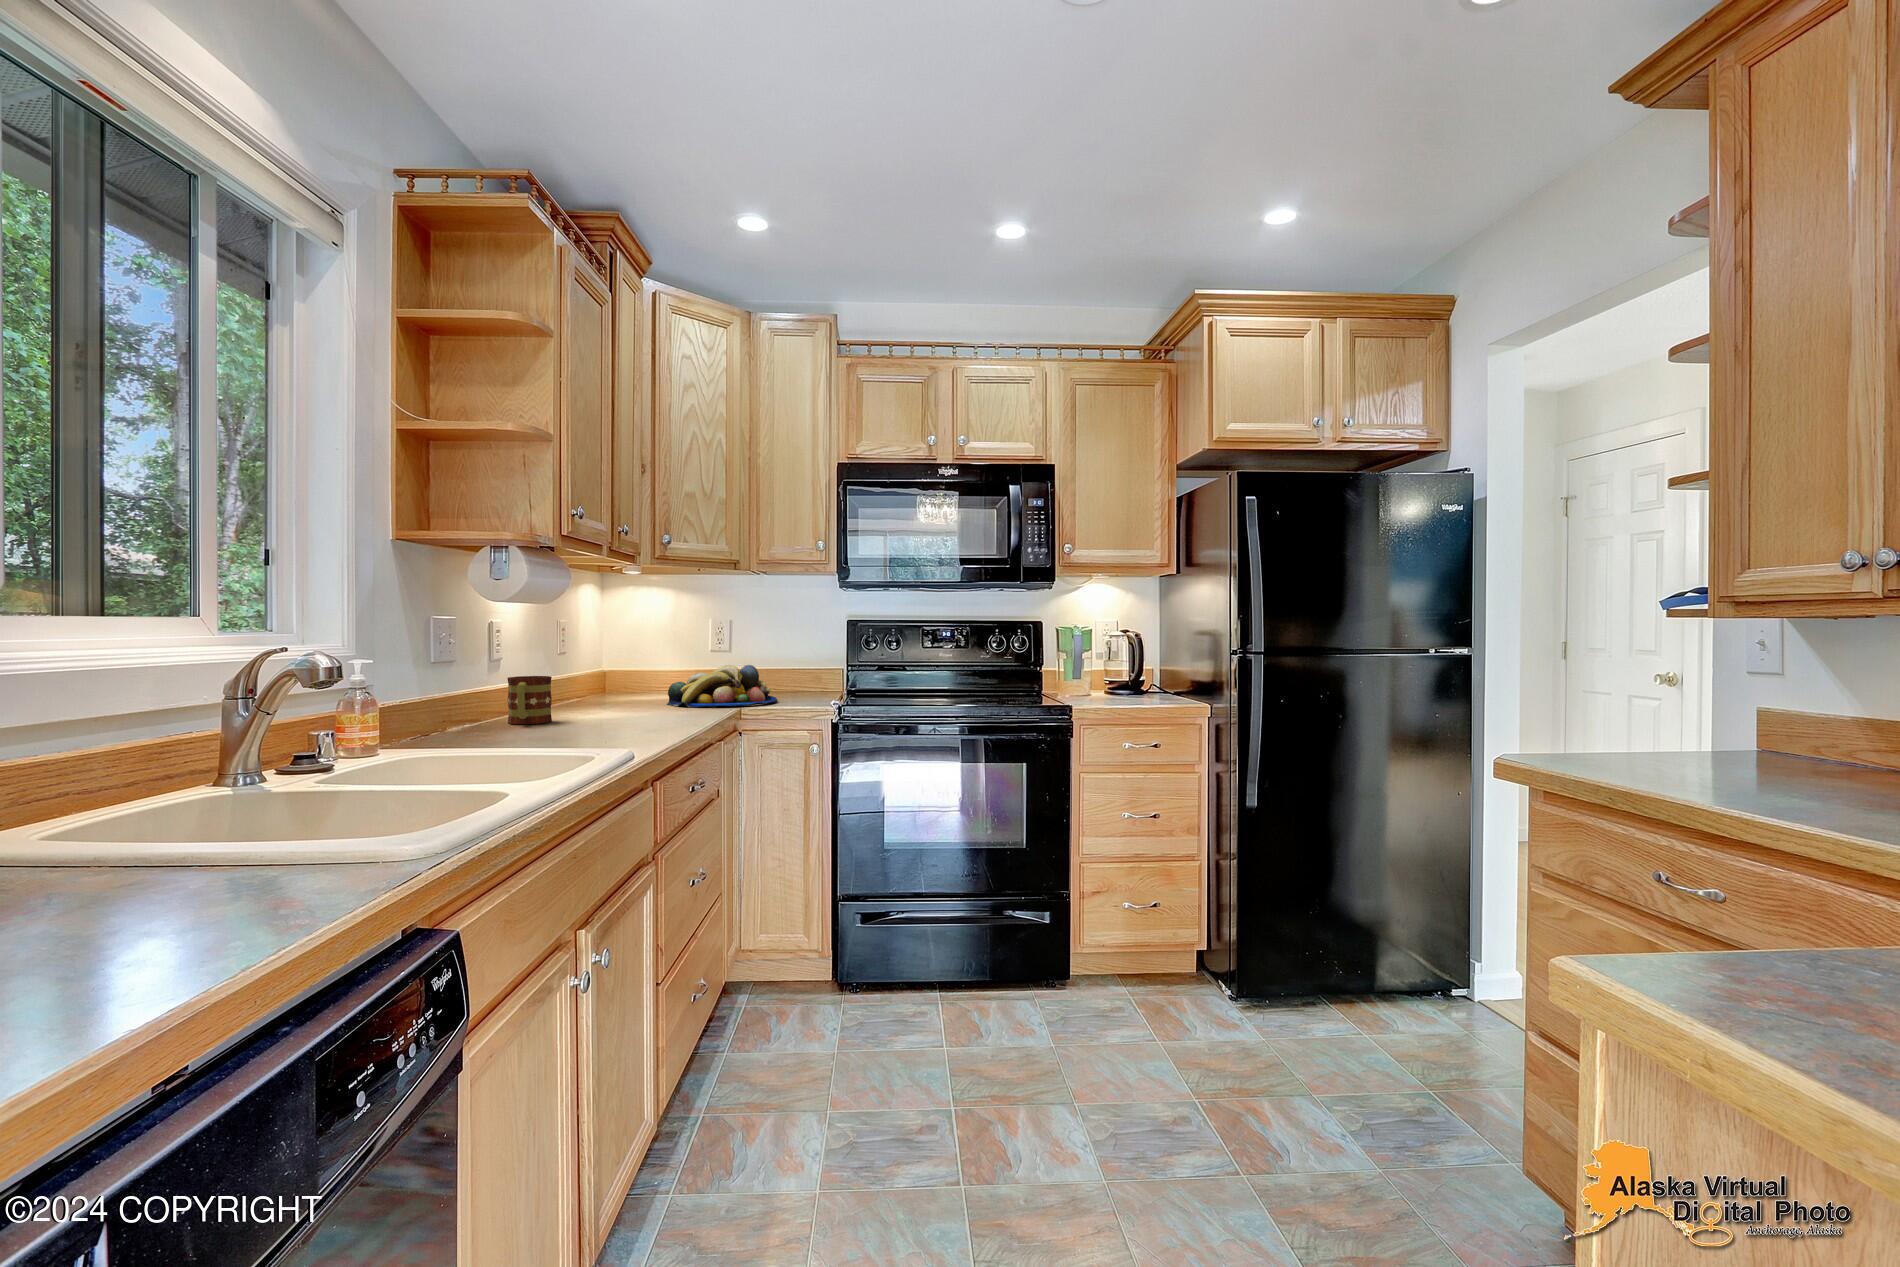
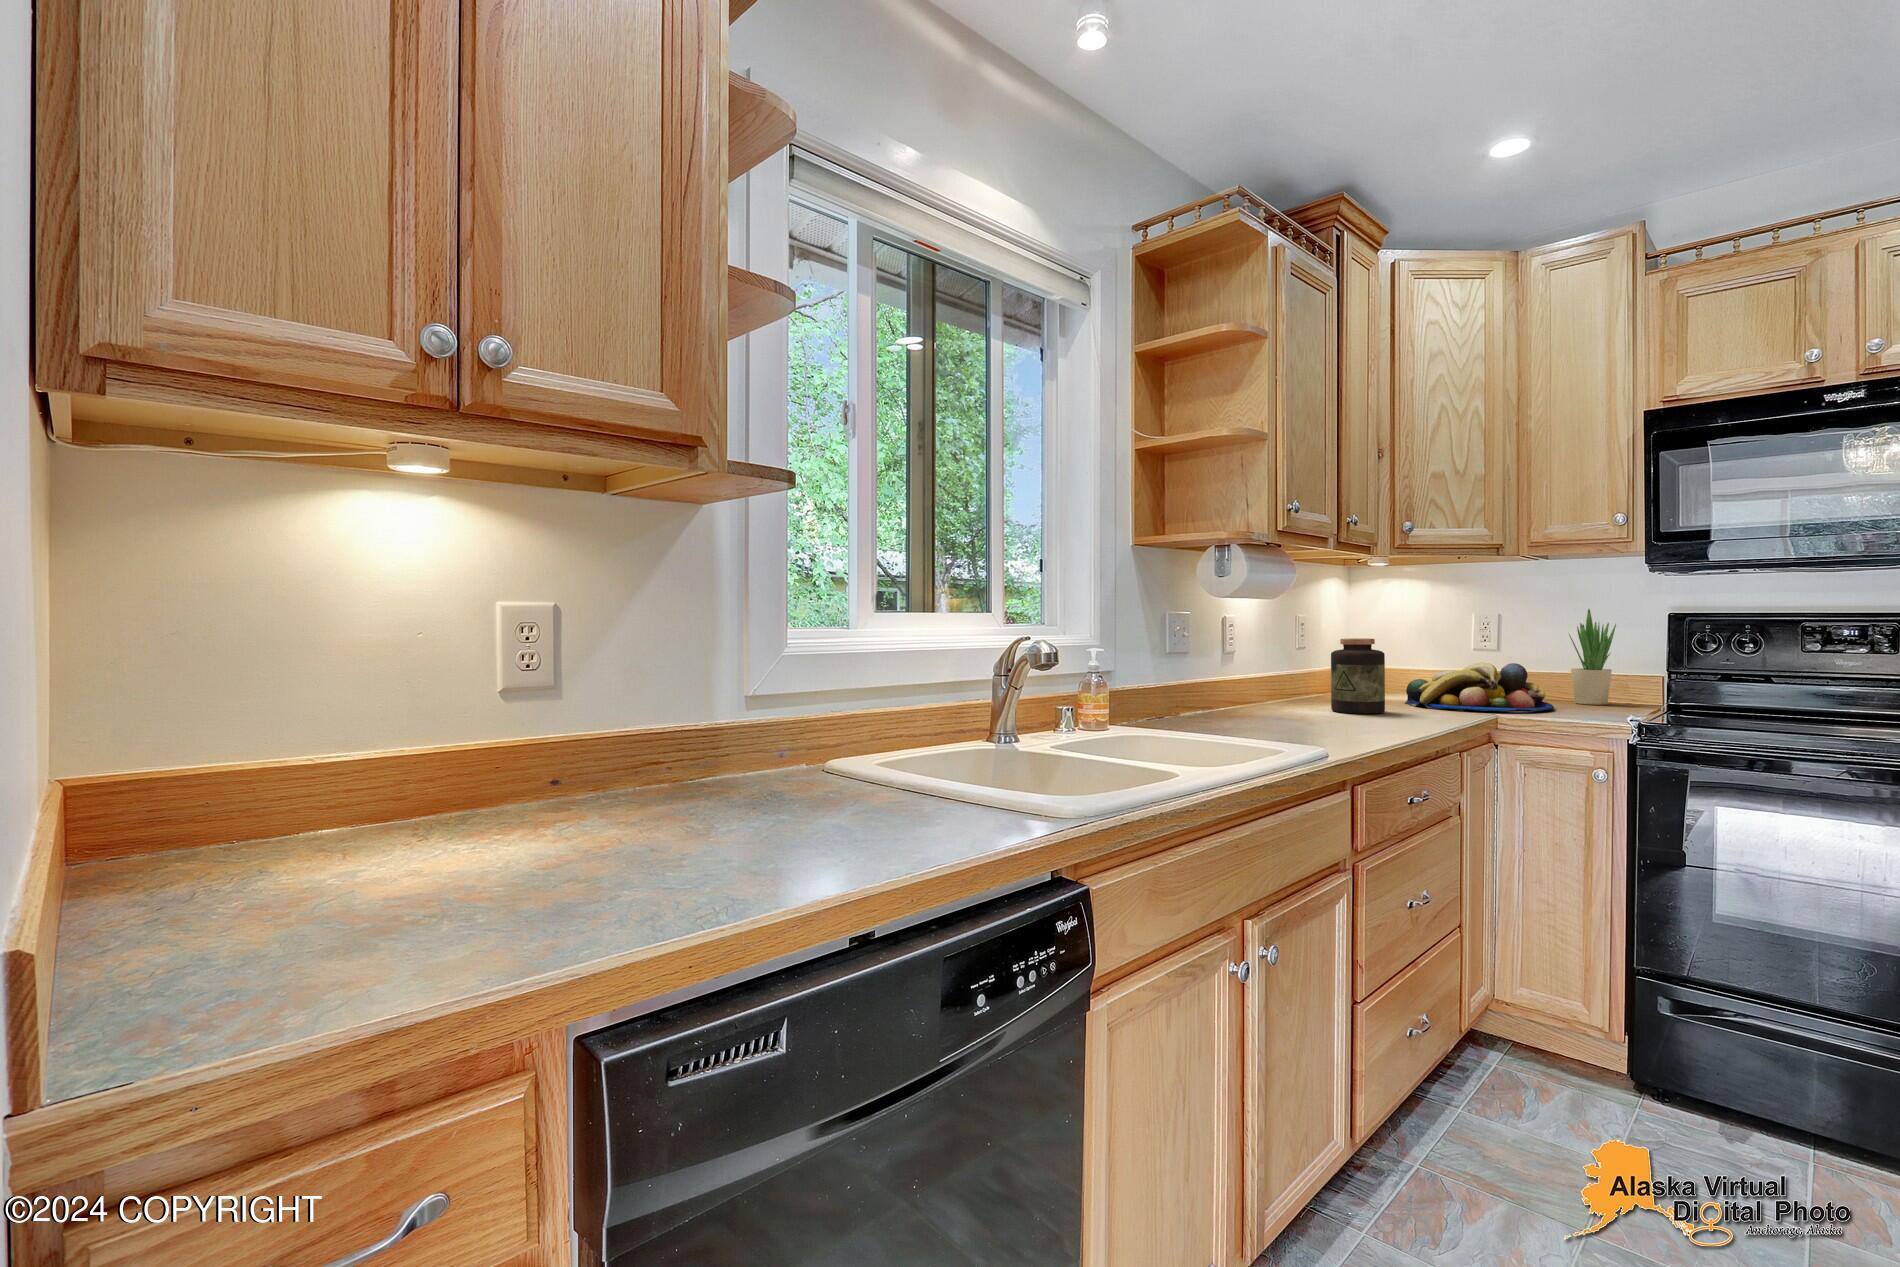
potted plant: none [781,620,811,696] -> present [1569,609,1616,705]
jar: none [609,646,658,717] -> present [1331,638,1385,714]
mug: present [507,676,552,724] -> none [1232,666,1271,712]

